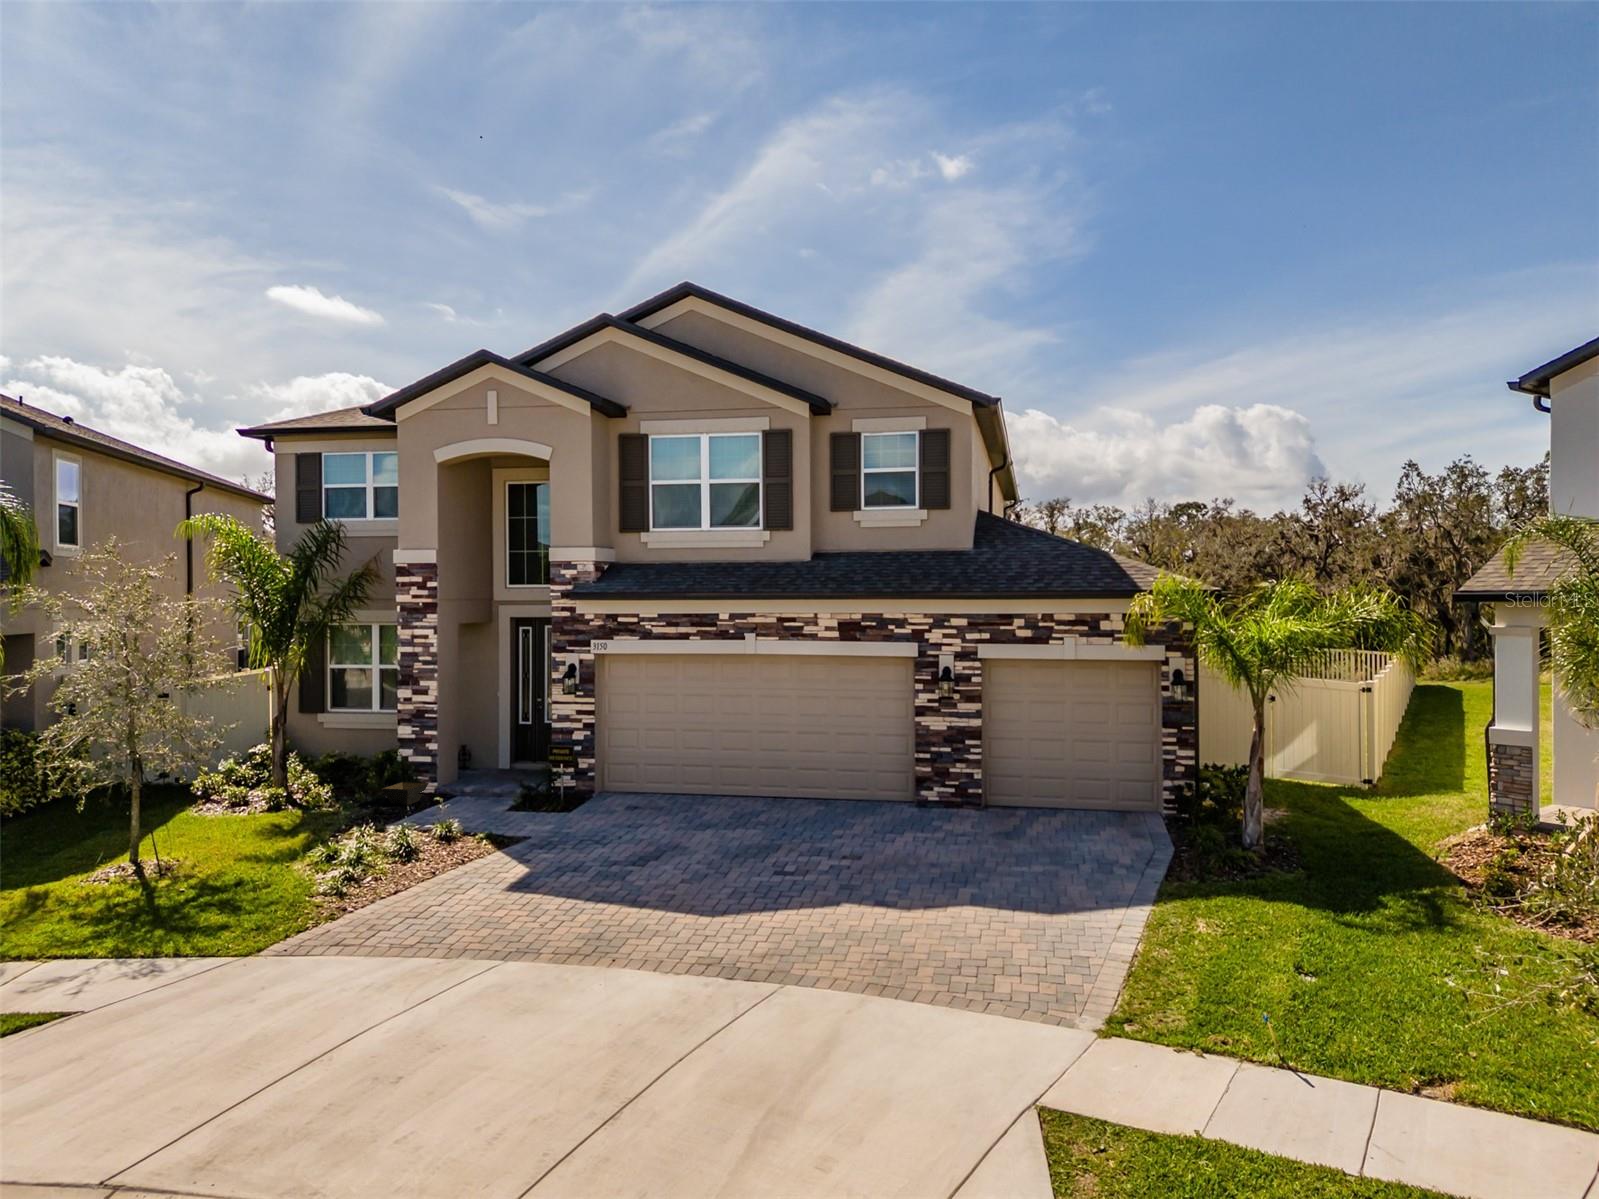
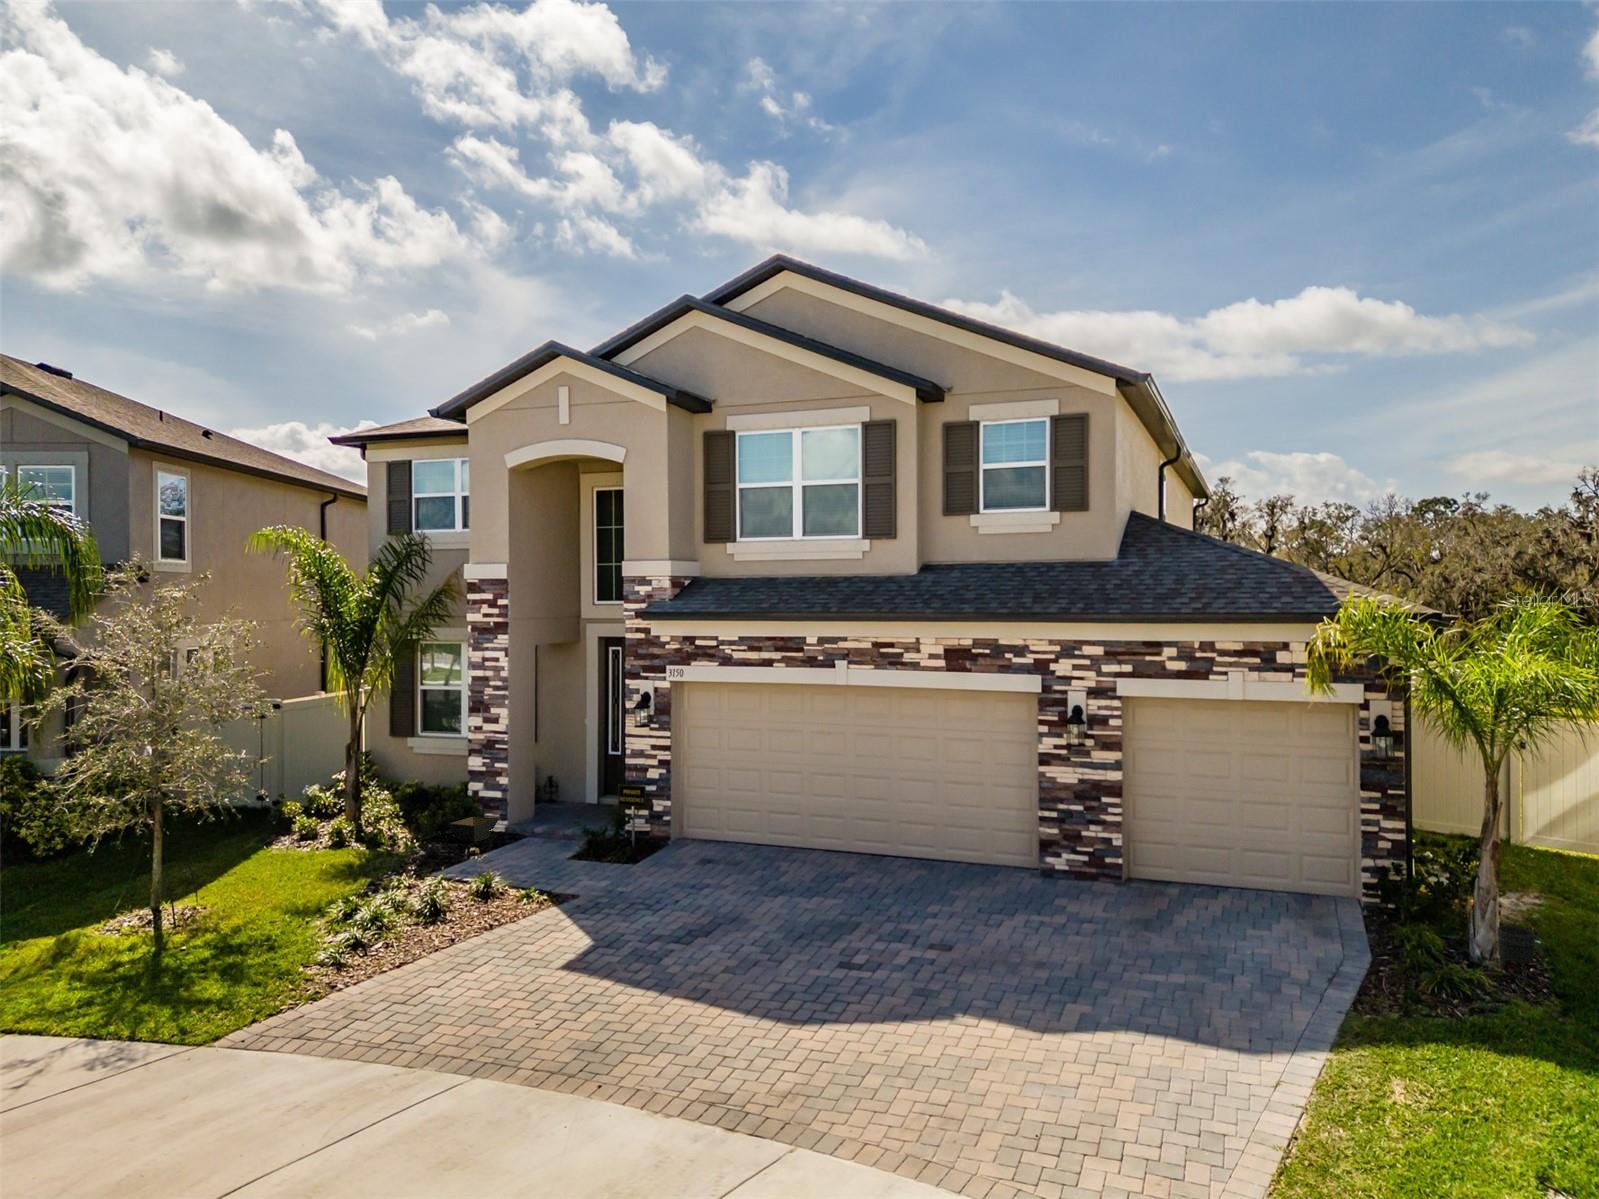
planter: none [1259,818,1285,858] -> present [1497,926,1535,983]

